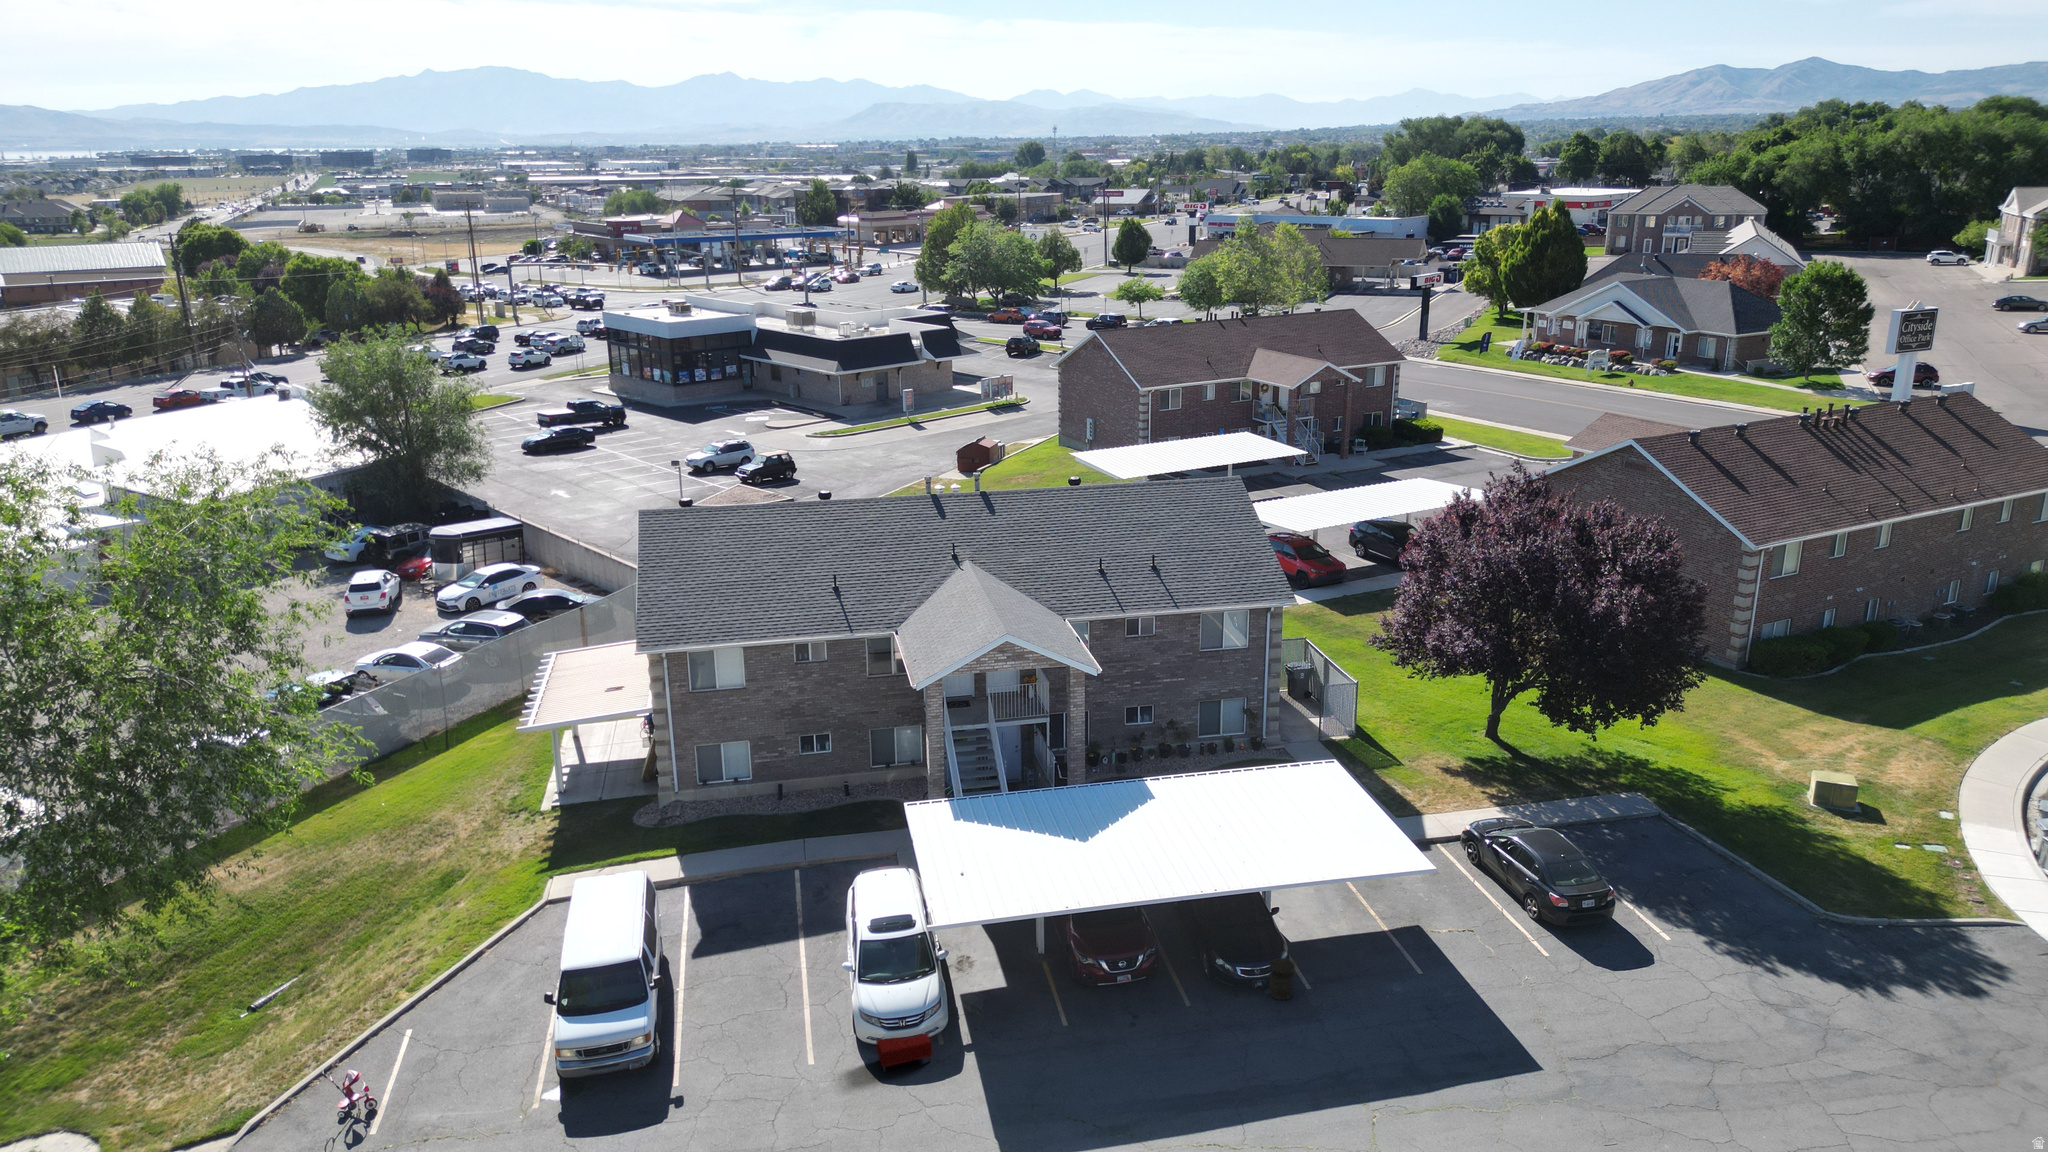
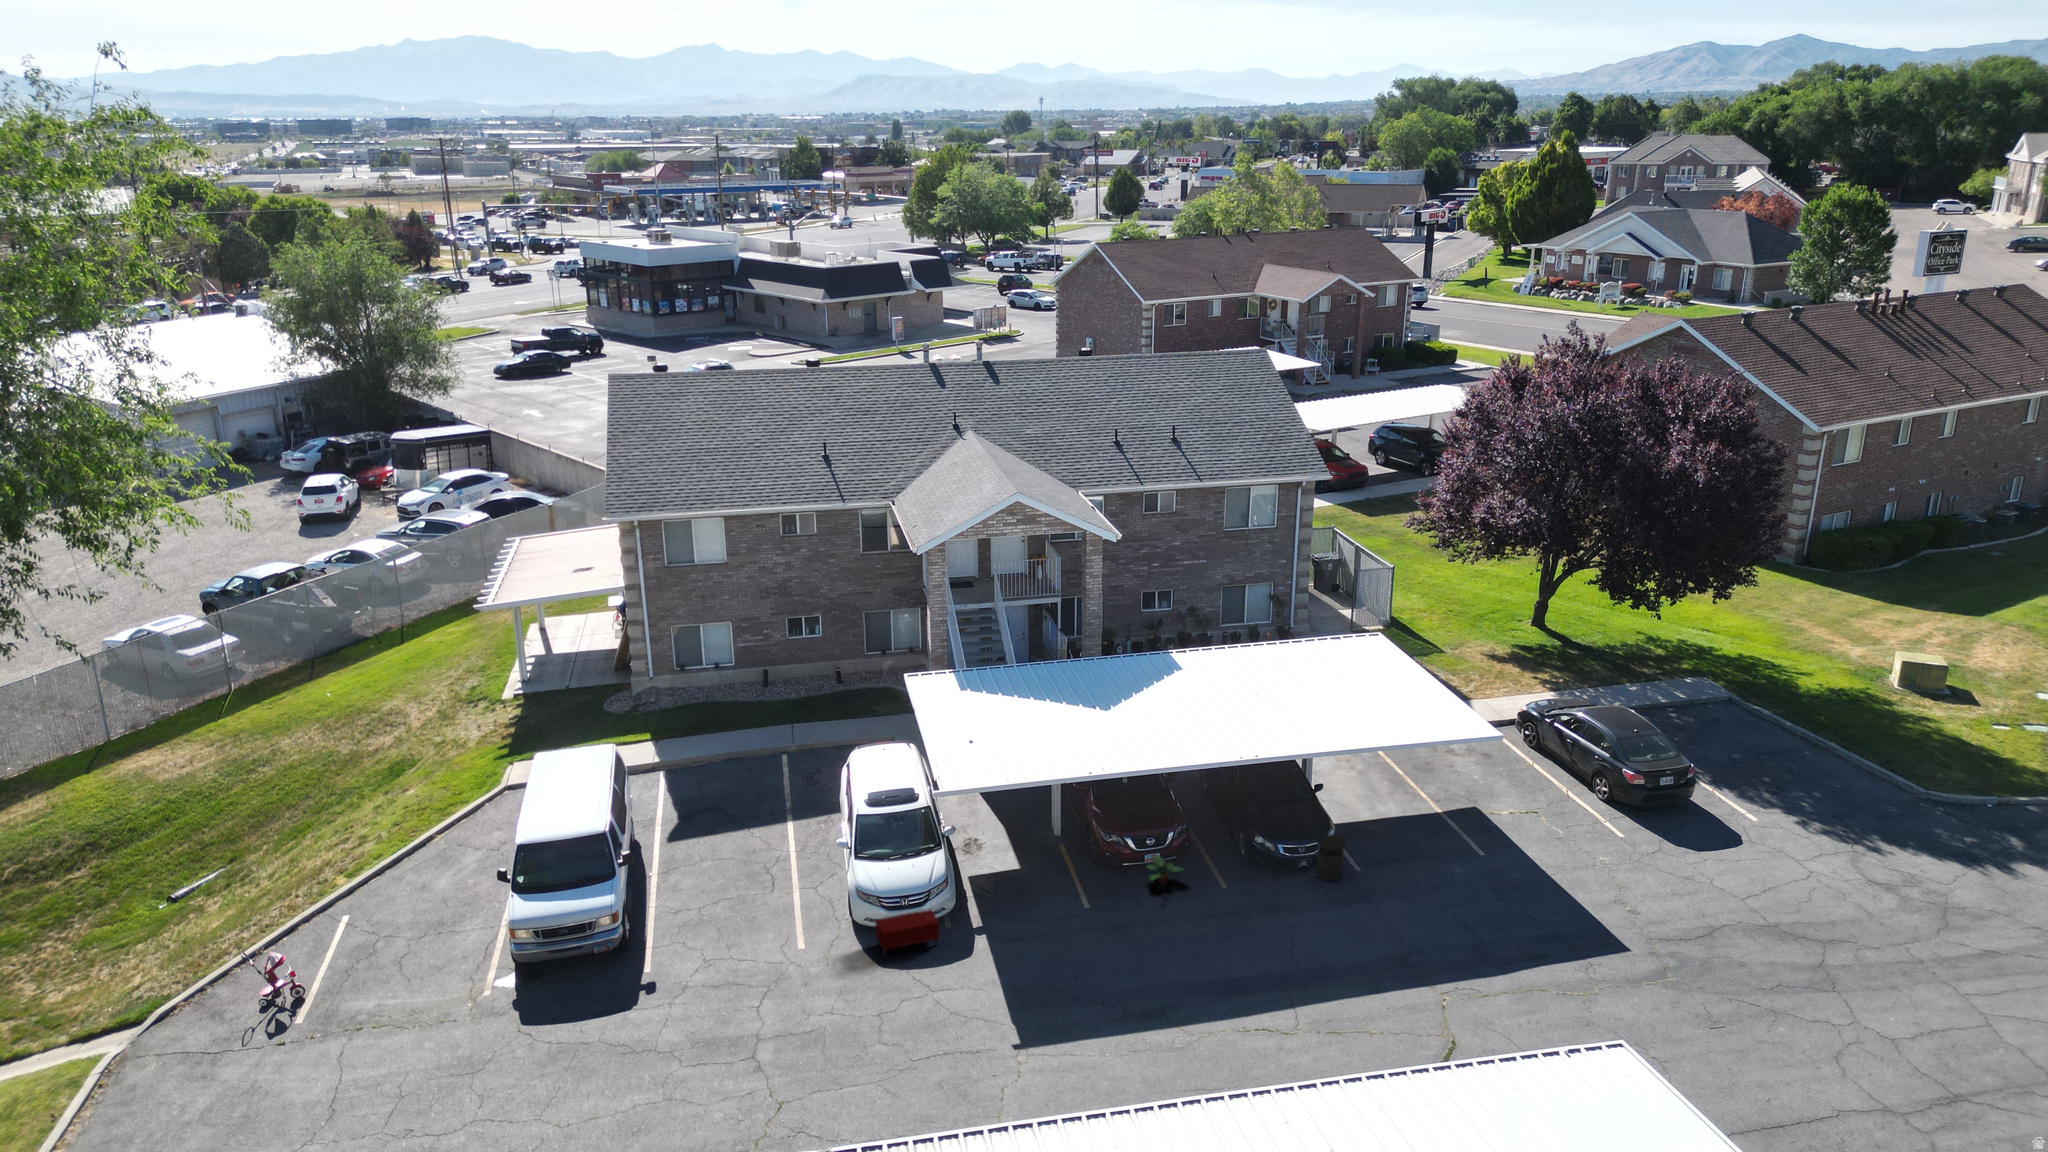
potted plant: none [1117,975,1152,1003] -> present [1147,855,1183,885]

